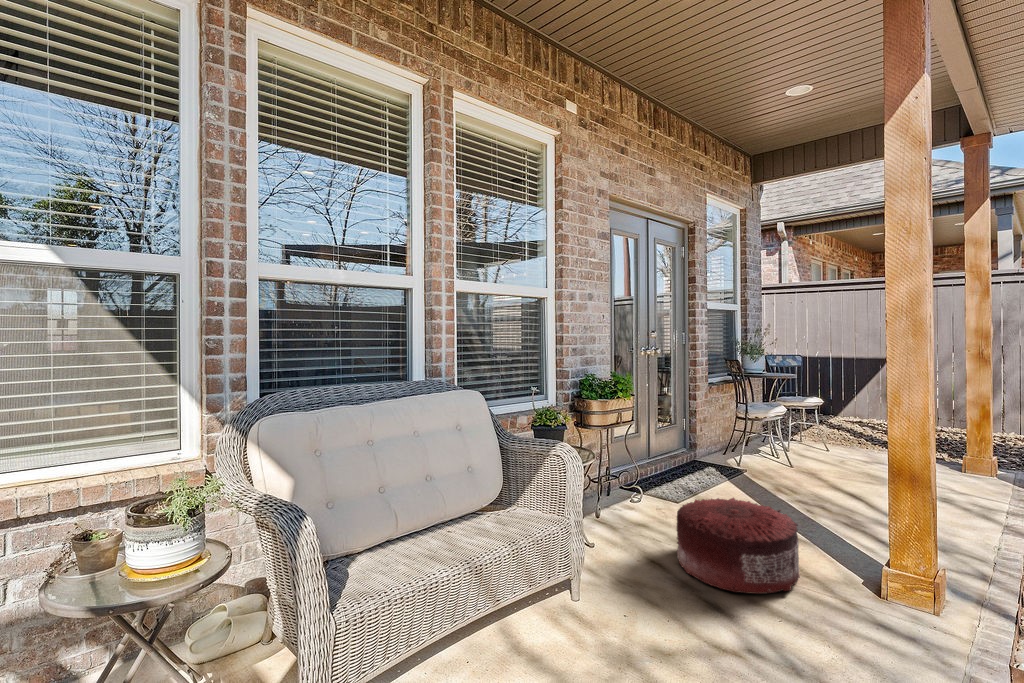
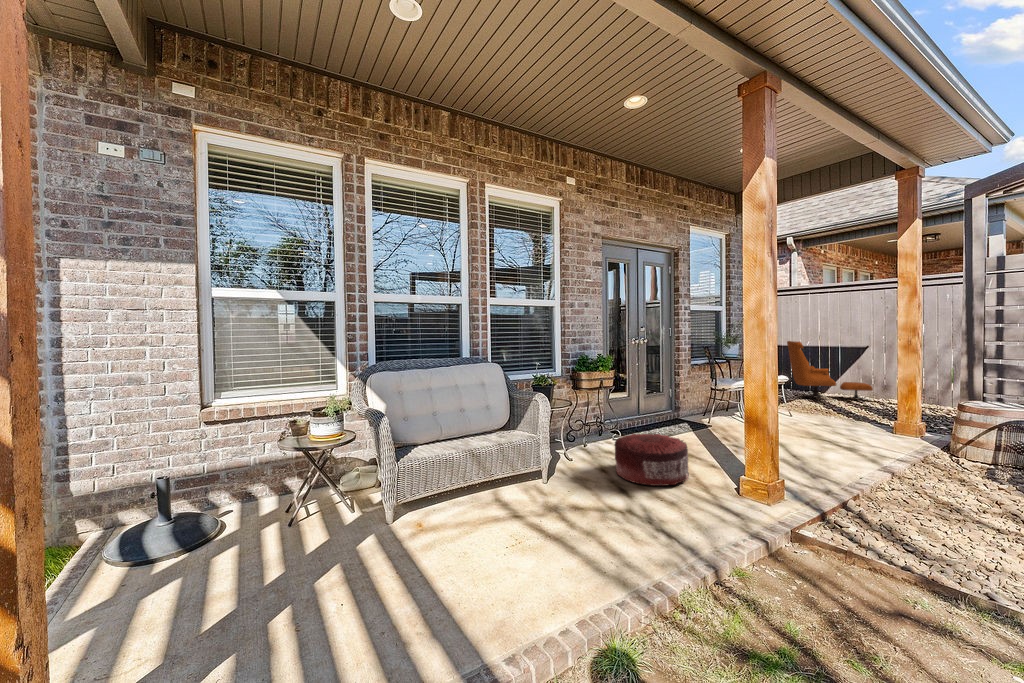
lounge chair: none [801,350,899,427] -> present [787,341,873,402]

